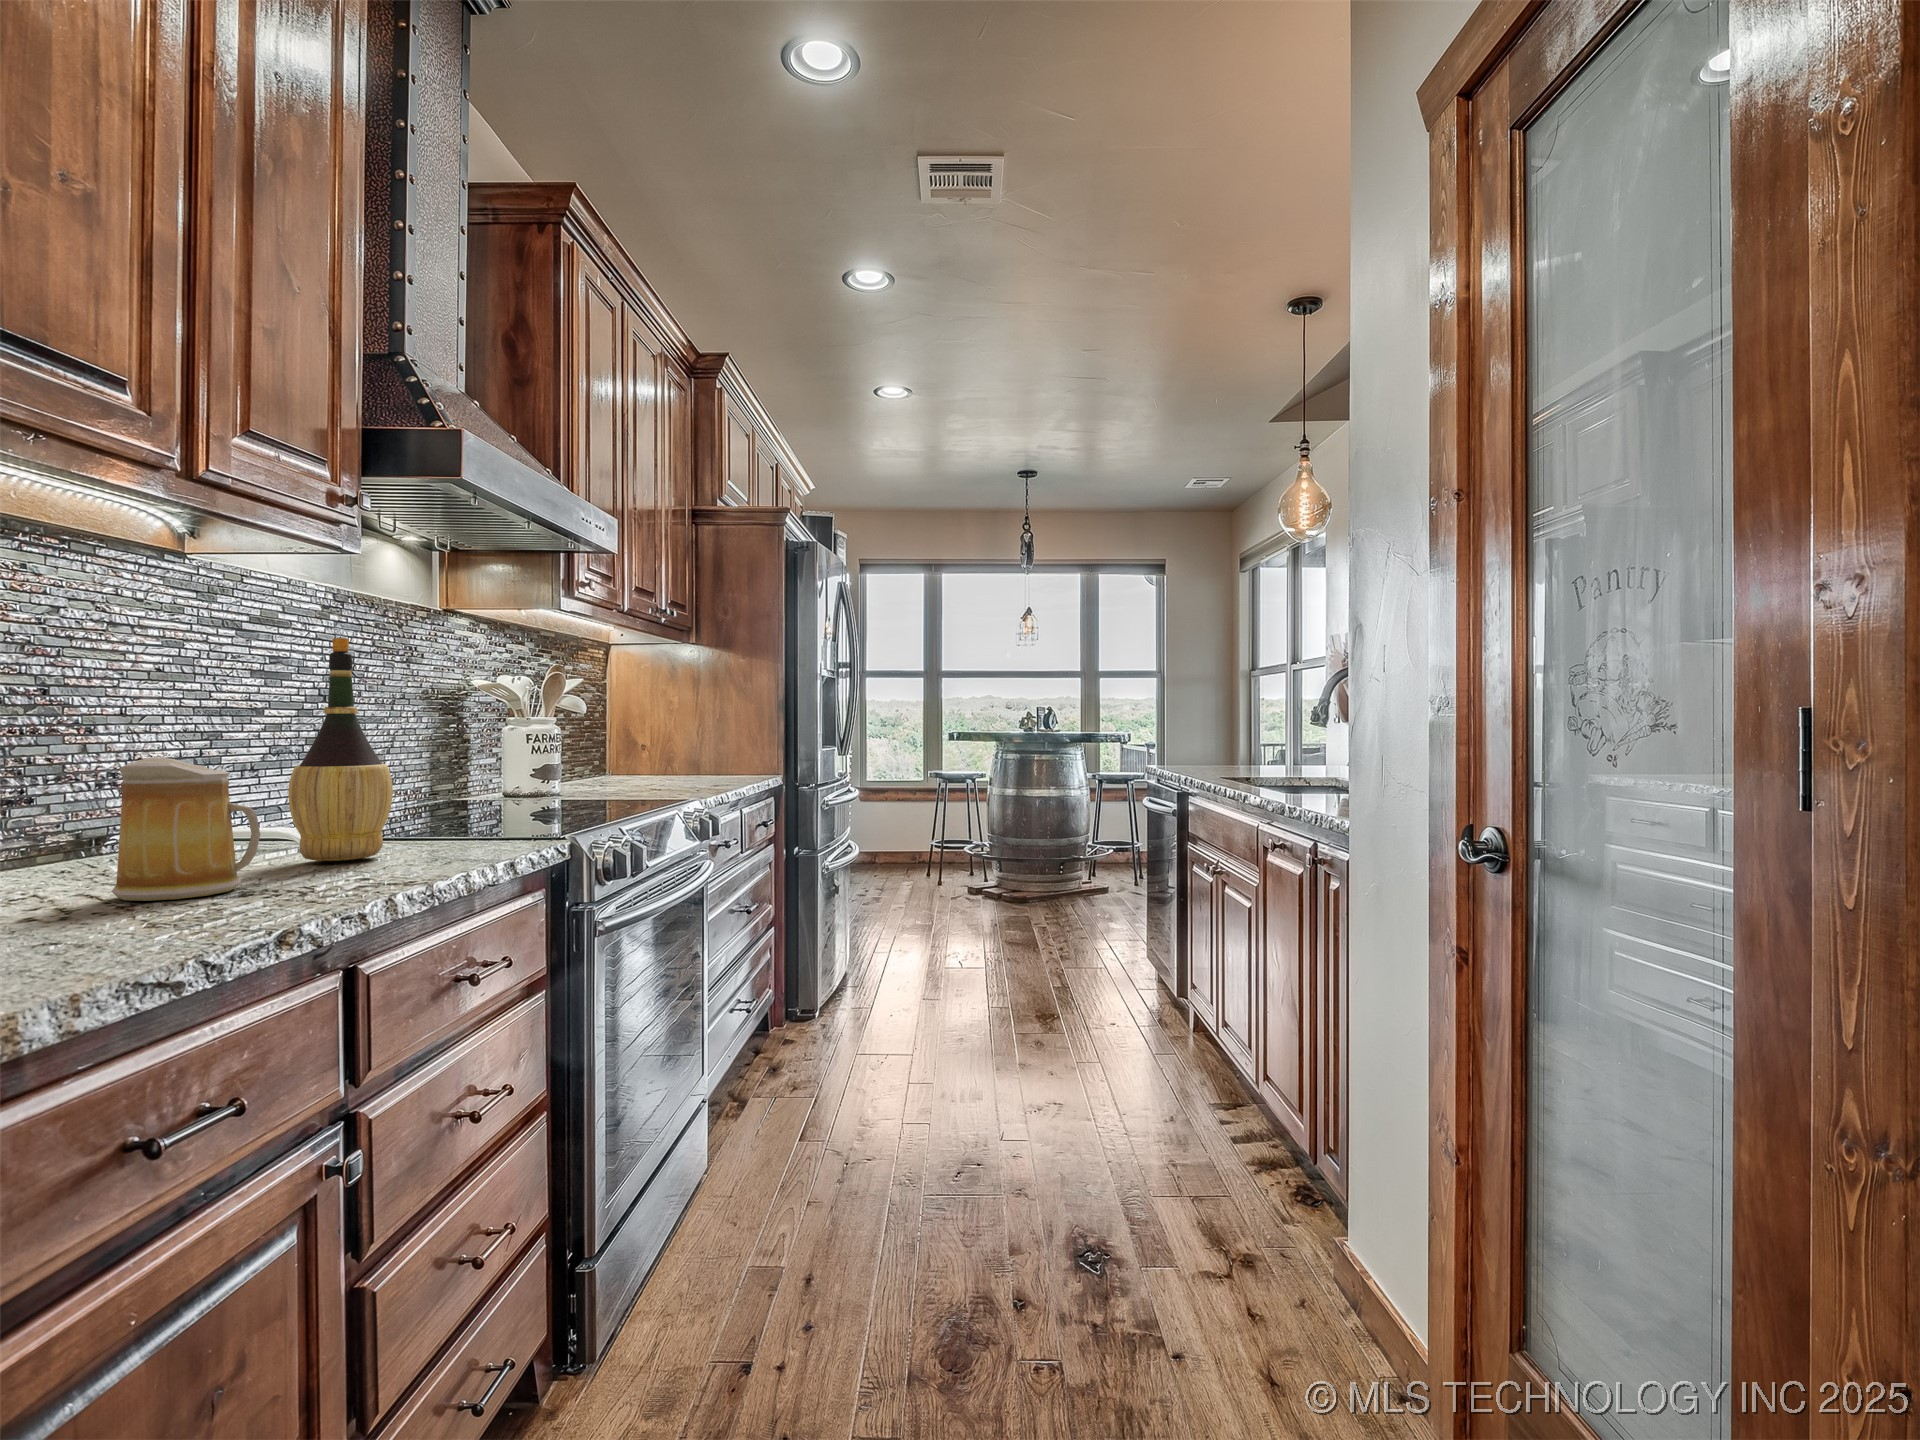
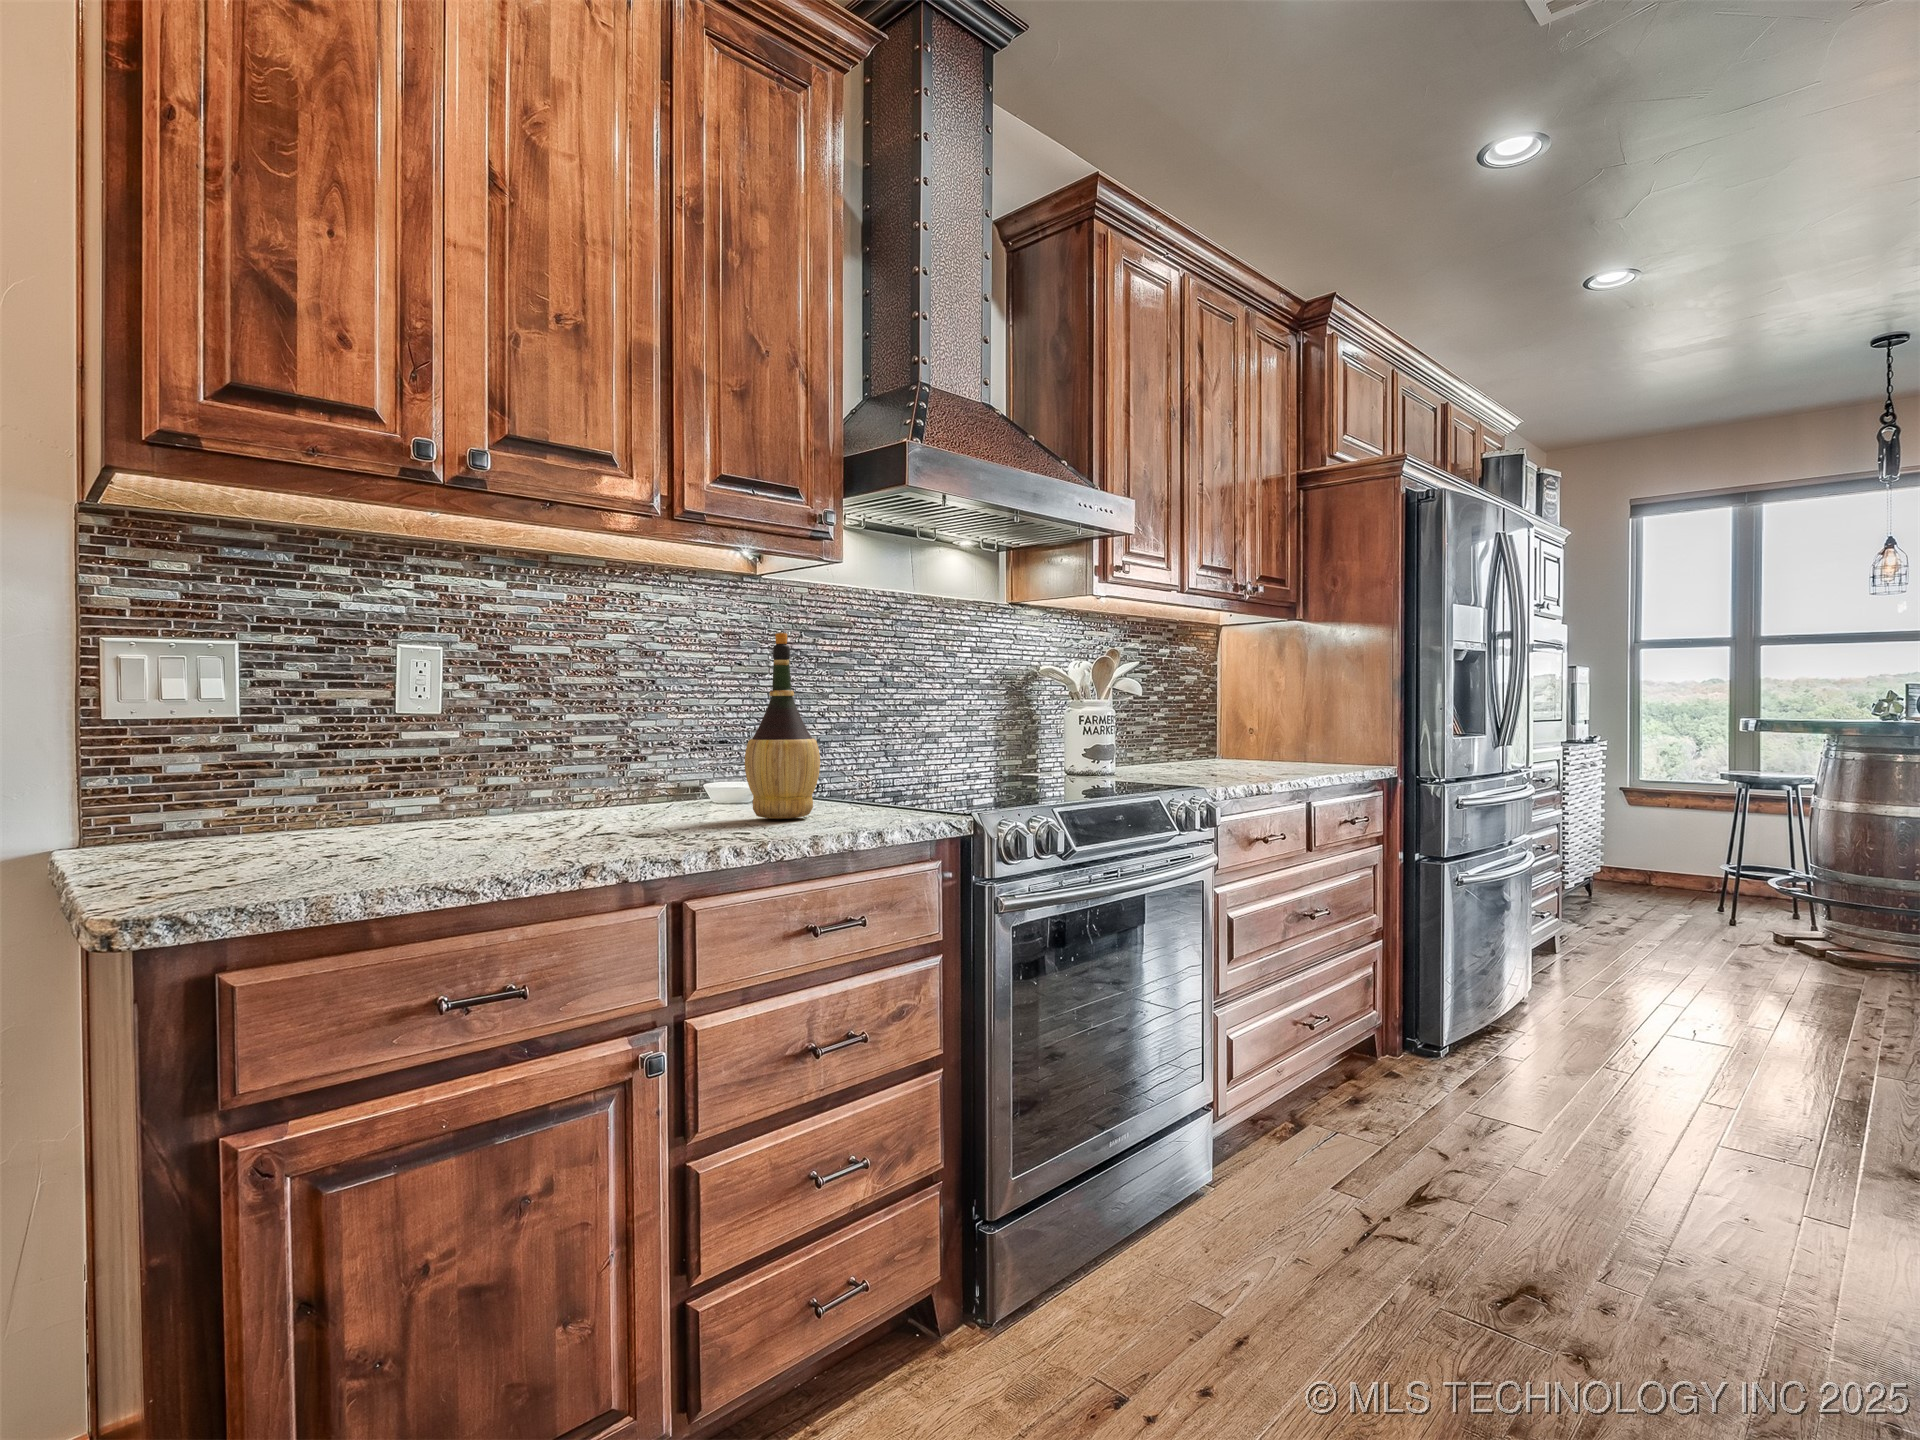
mug: present [112,757,260,901] -> none [591,729,683,836]

